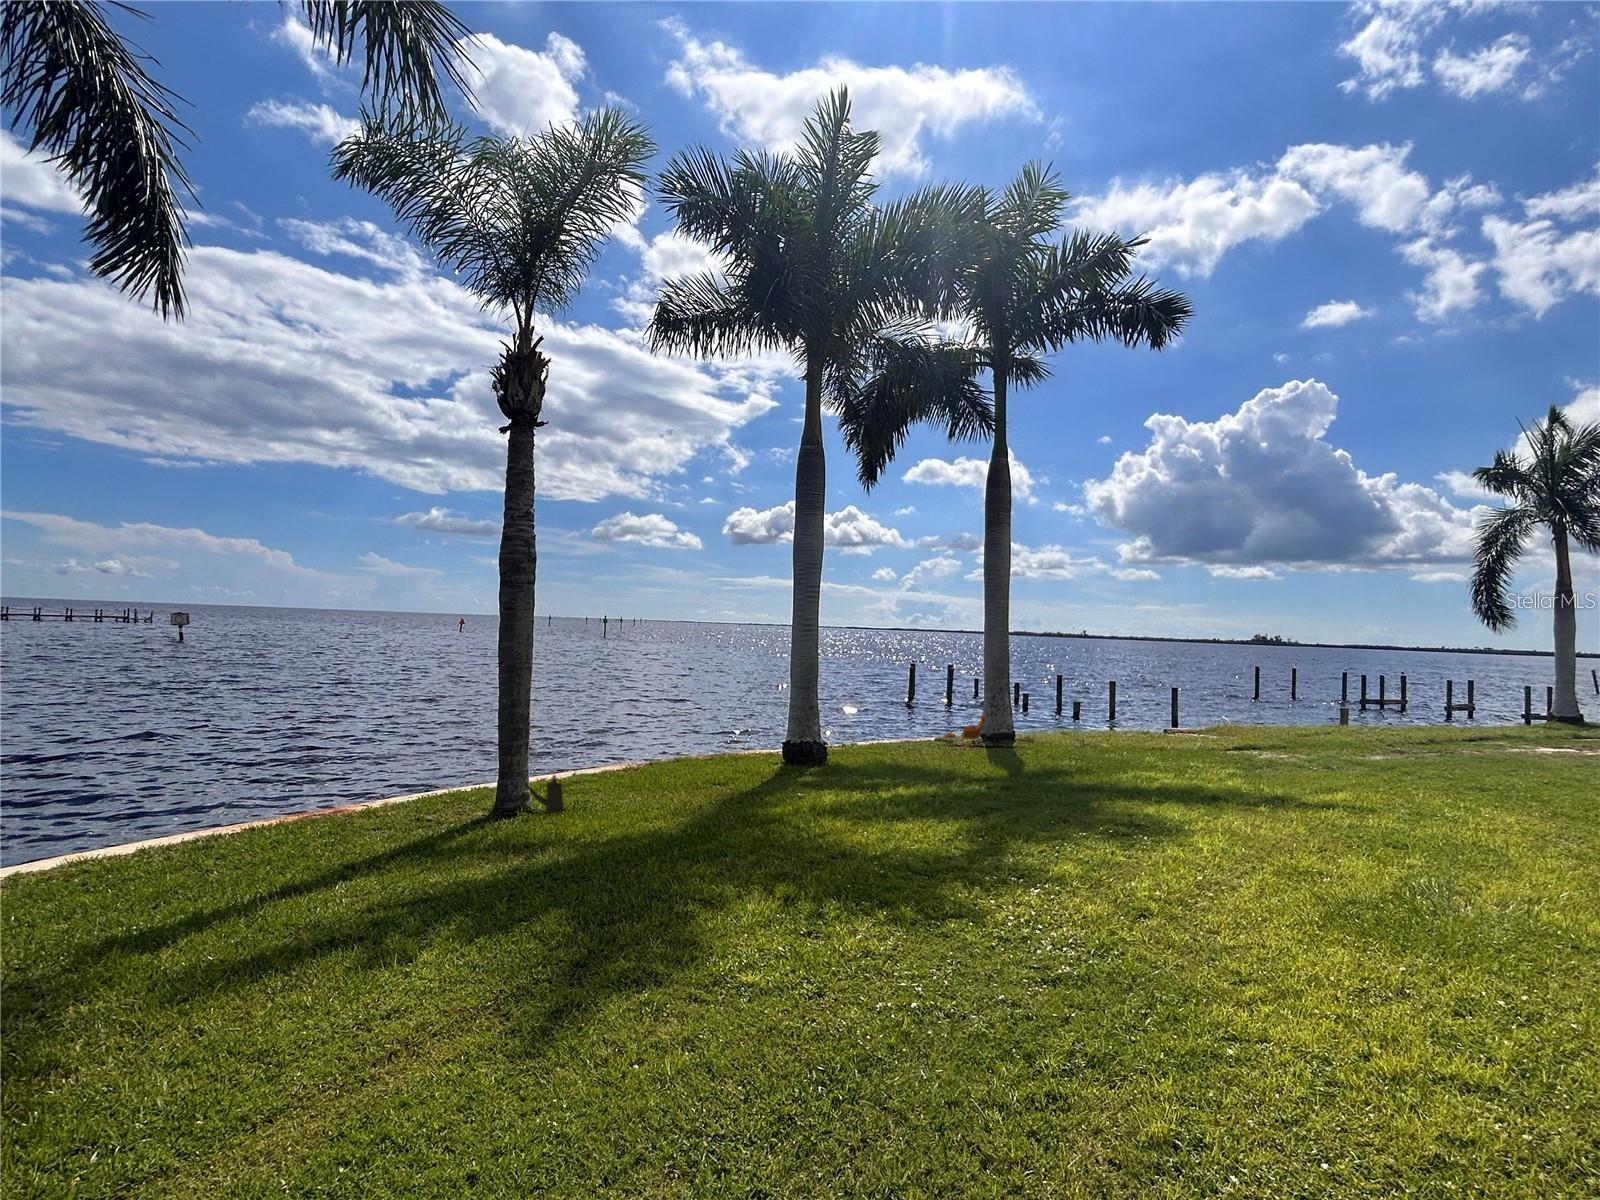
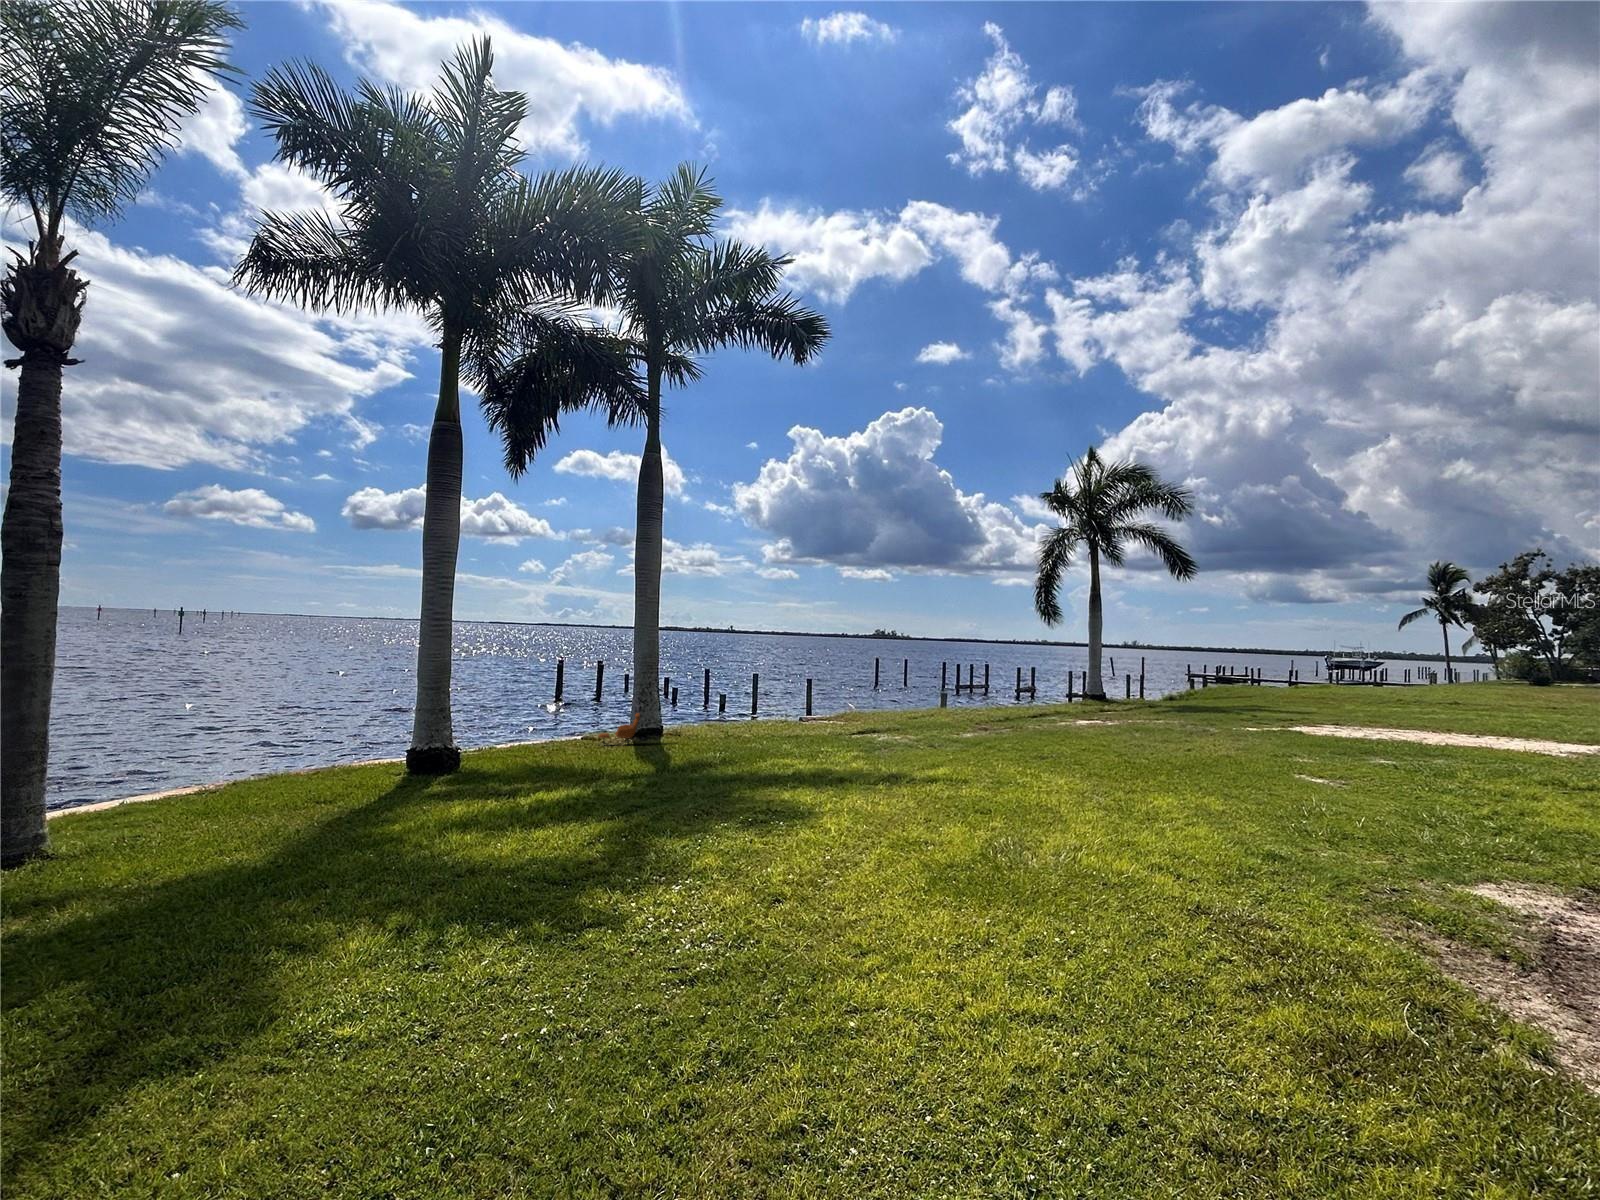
watering can: present [525,775,564,813] -> none [51,807,123,855]

